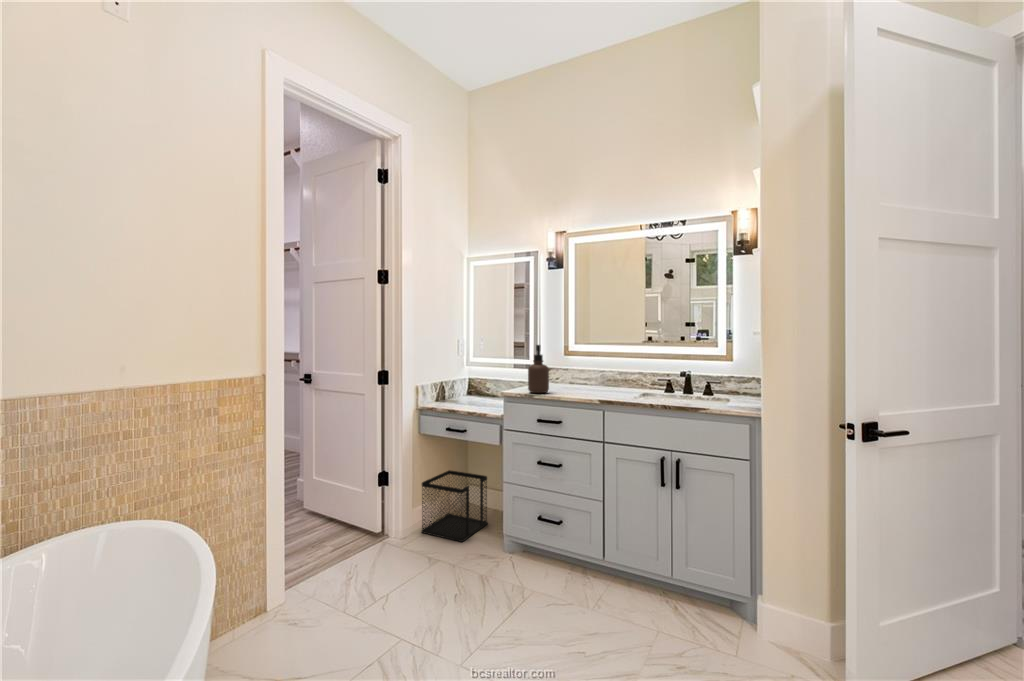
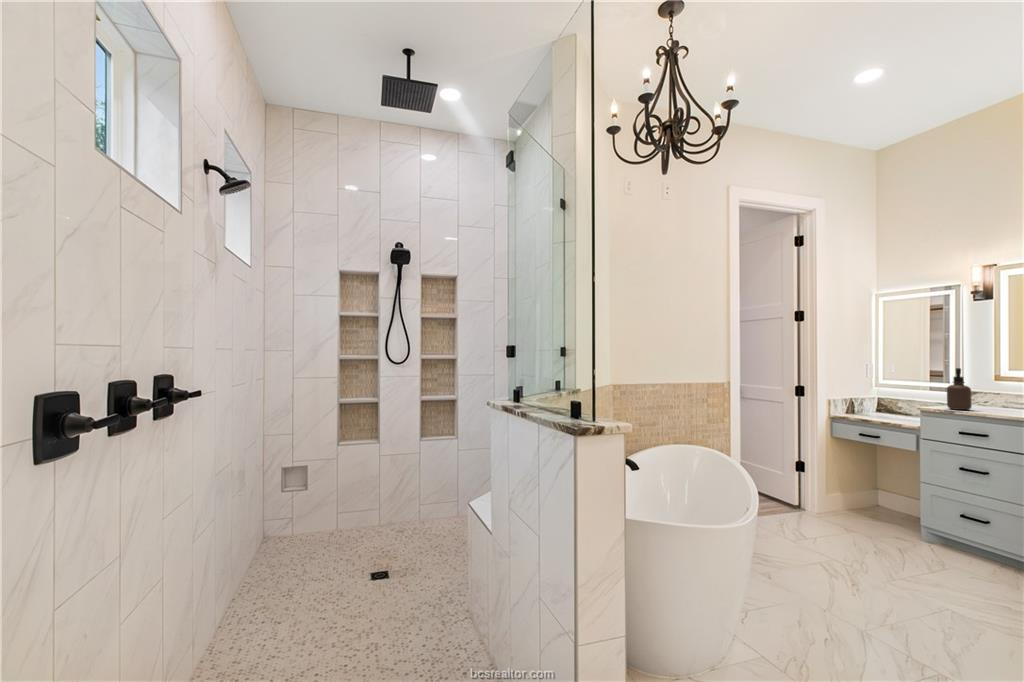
wastebasket: present [421,470,488,542] -> none [834,472,902,529]

